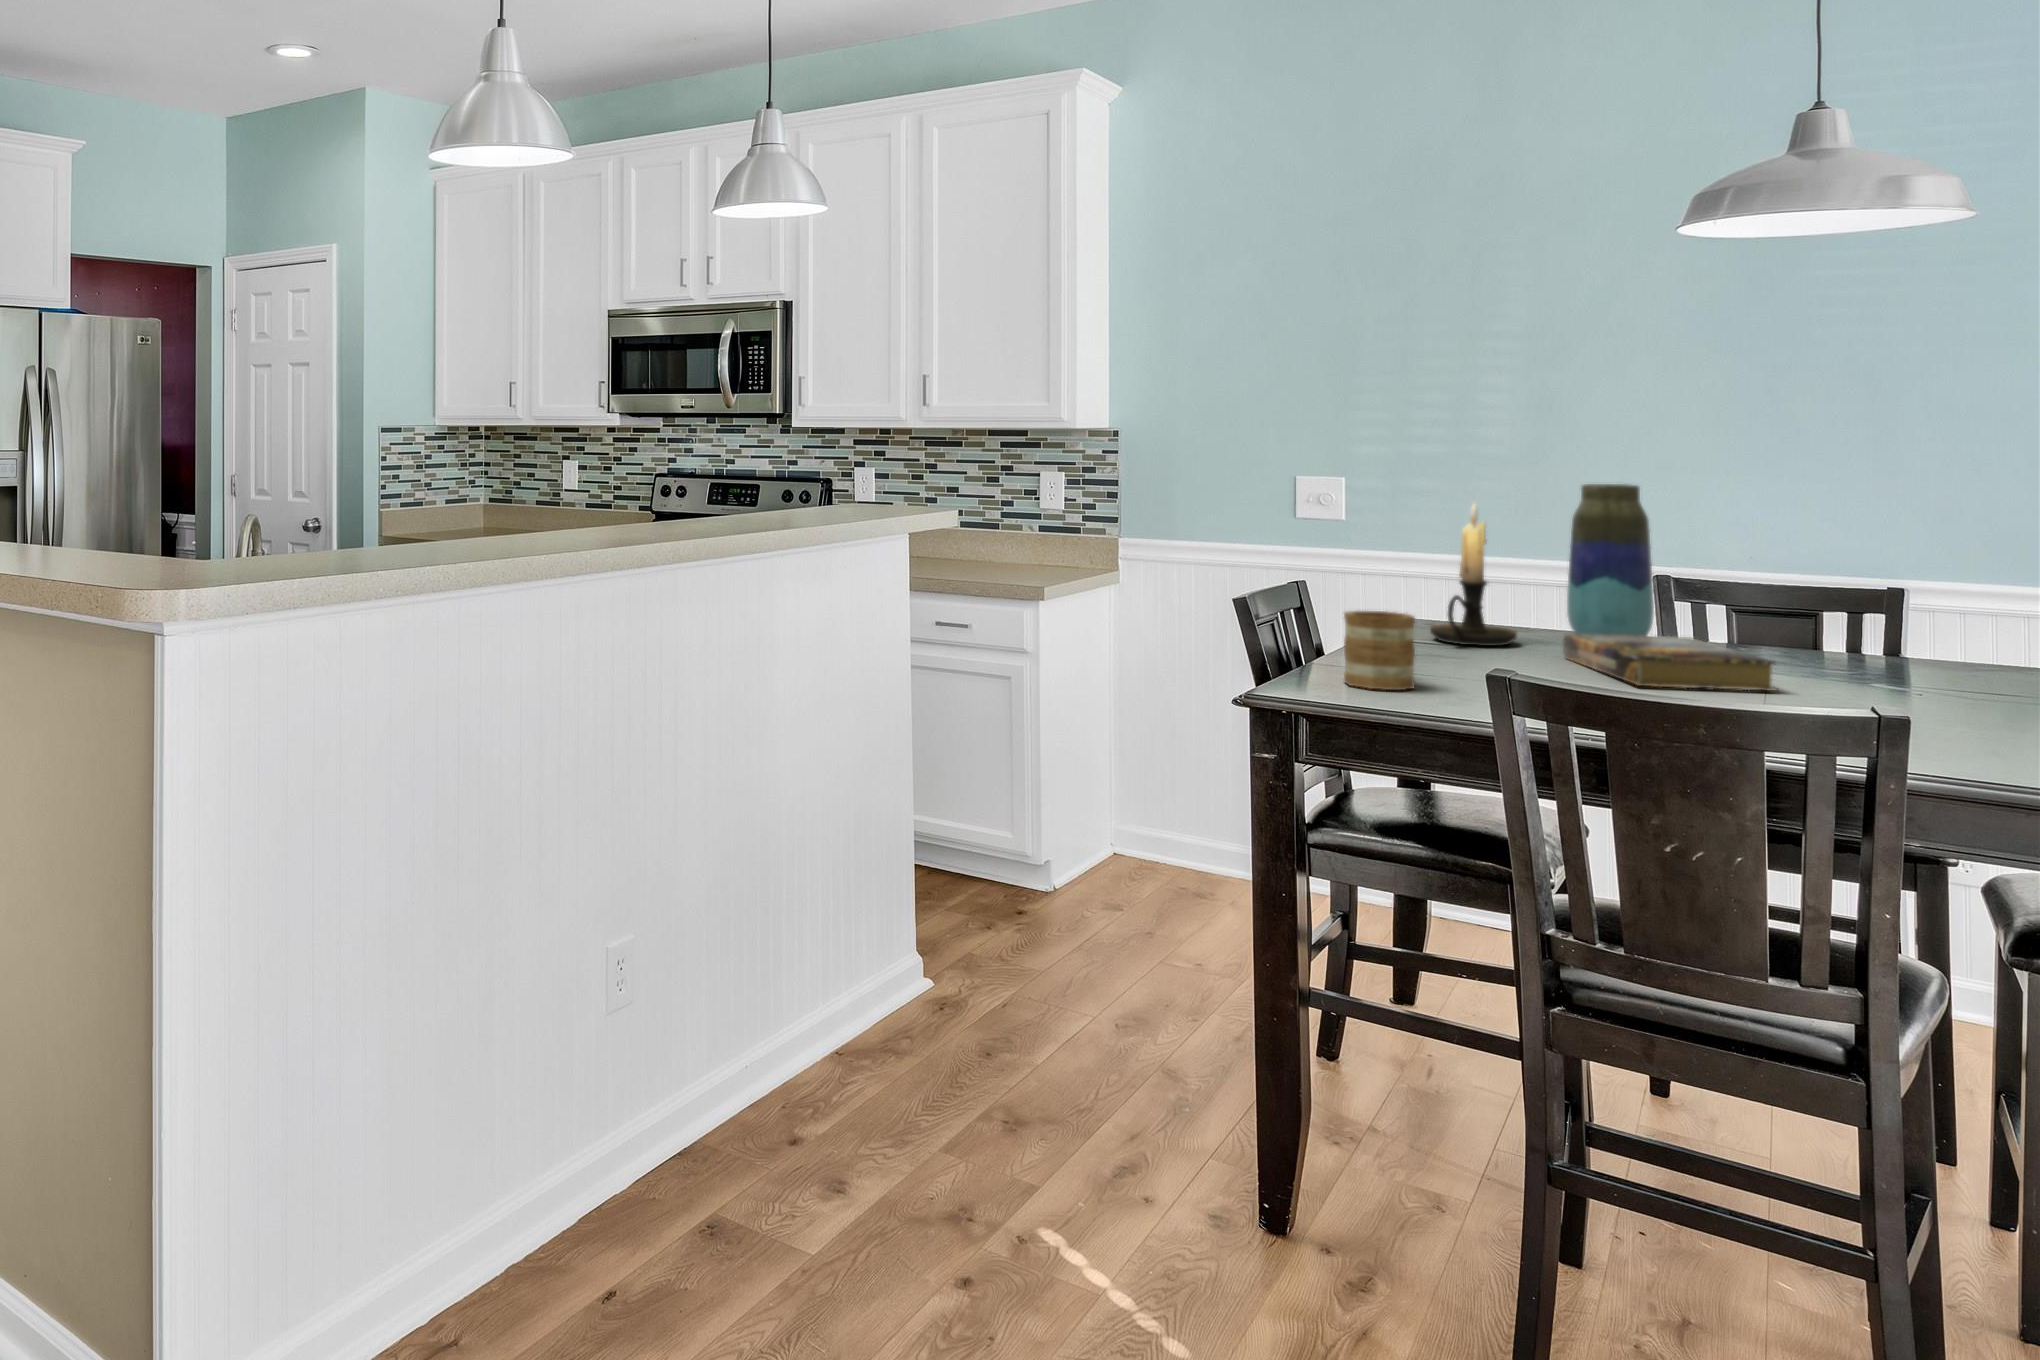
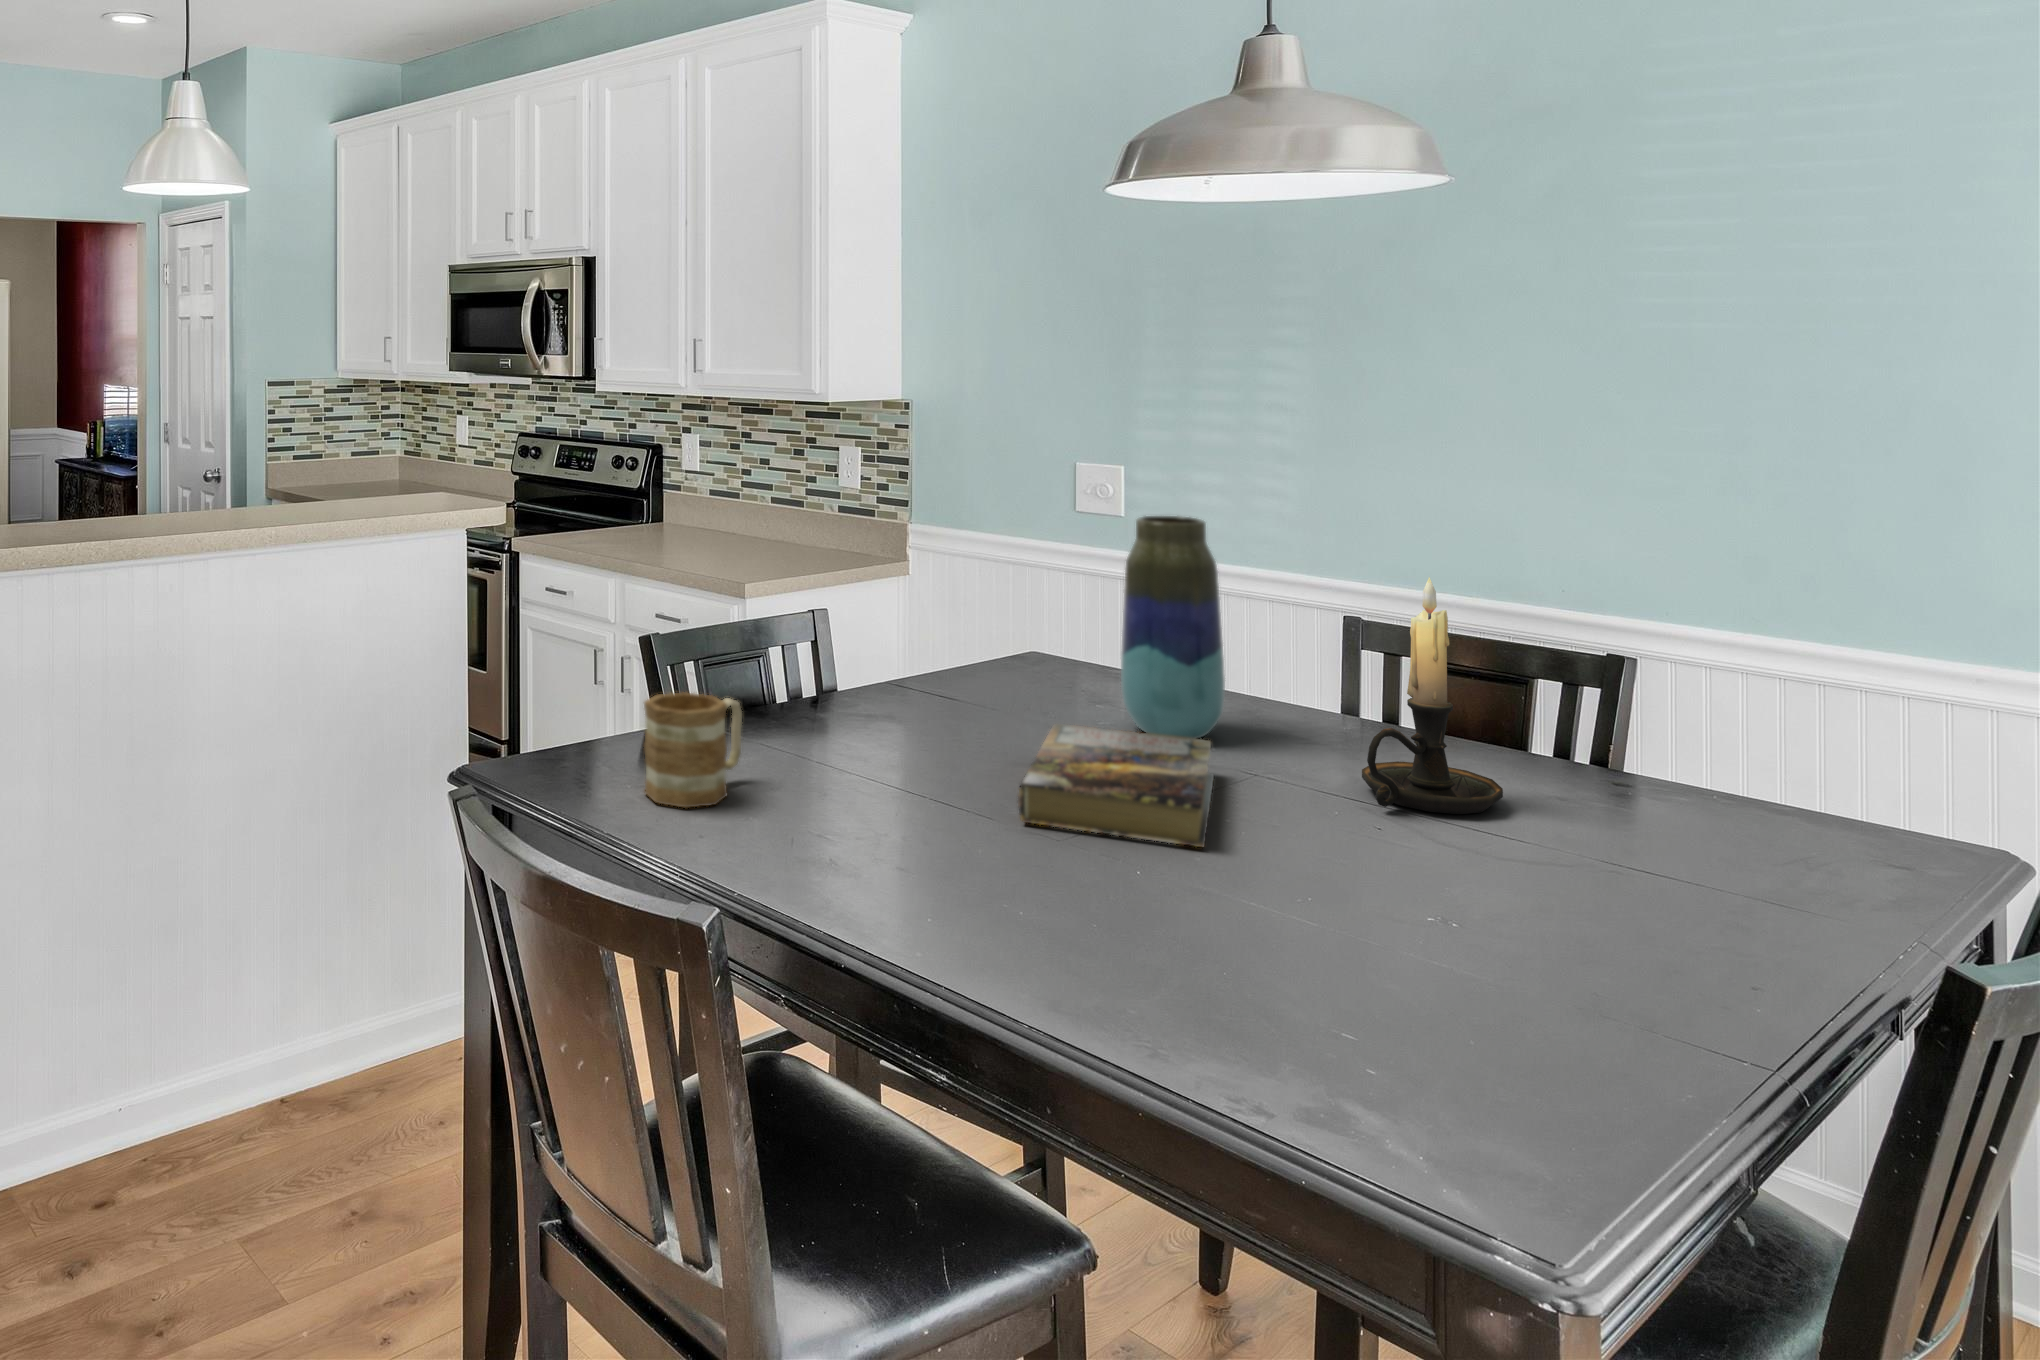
candle holder: present [1430,504,1517,646] -> present [1362,577,1503,814]

